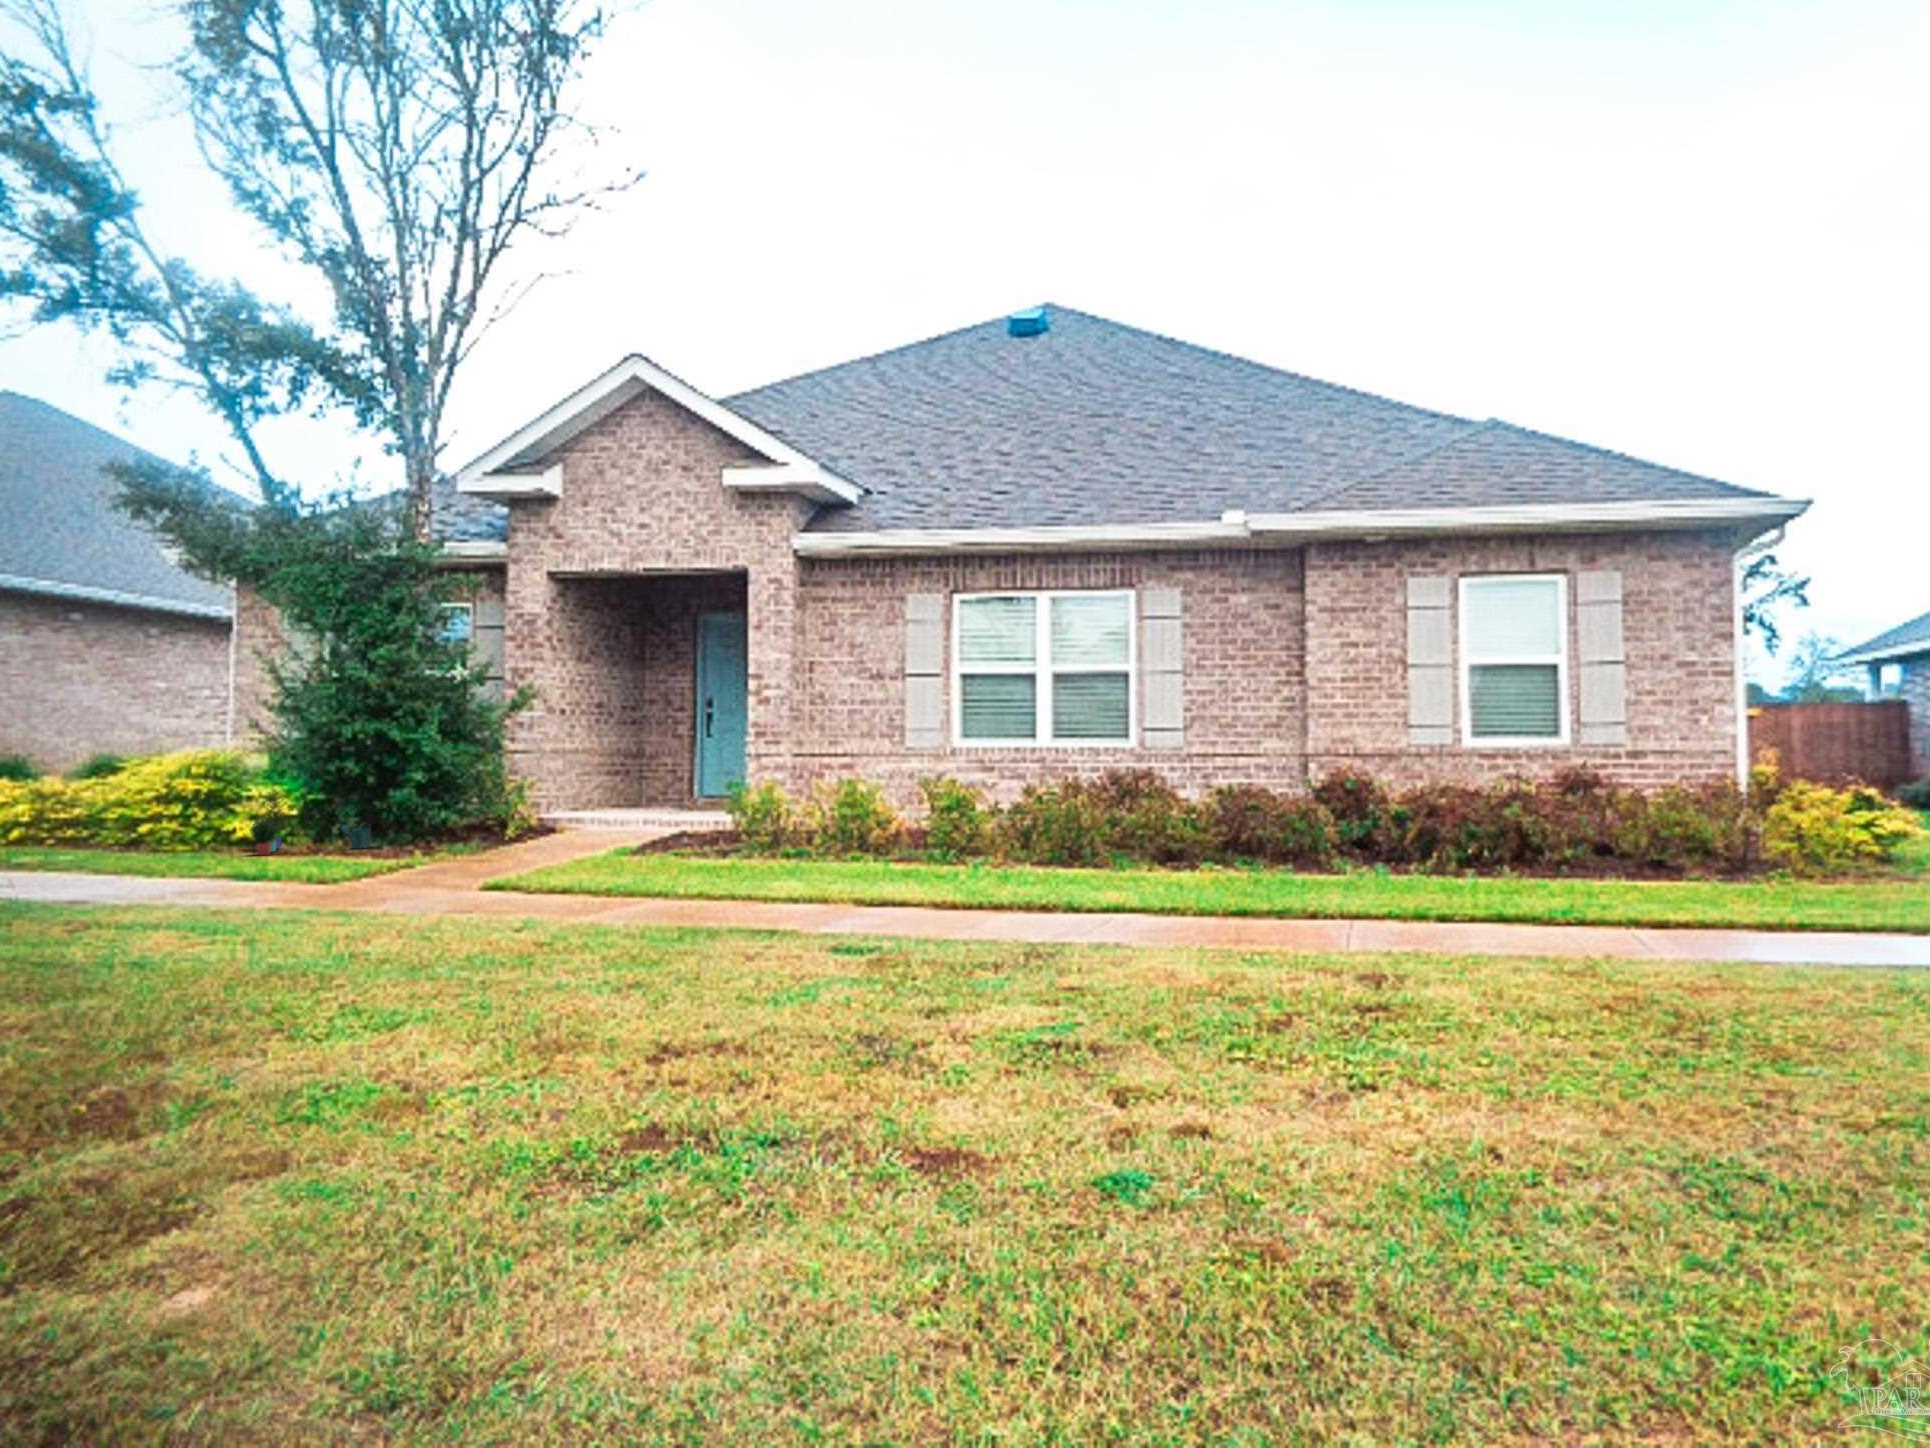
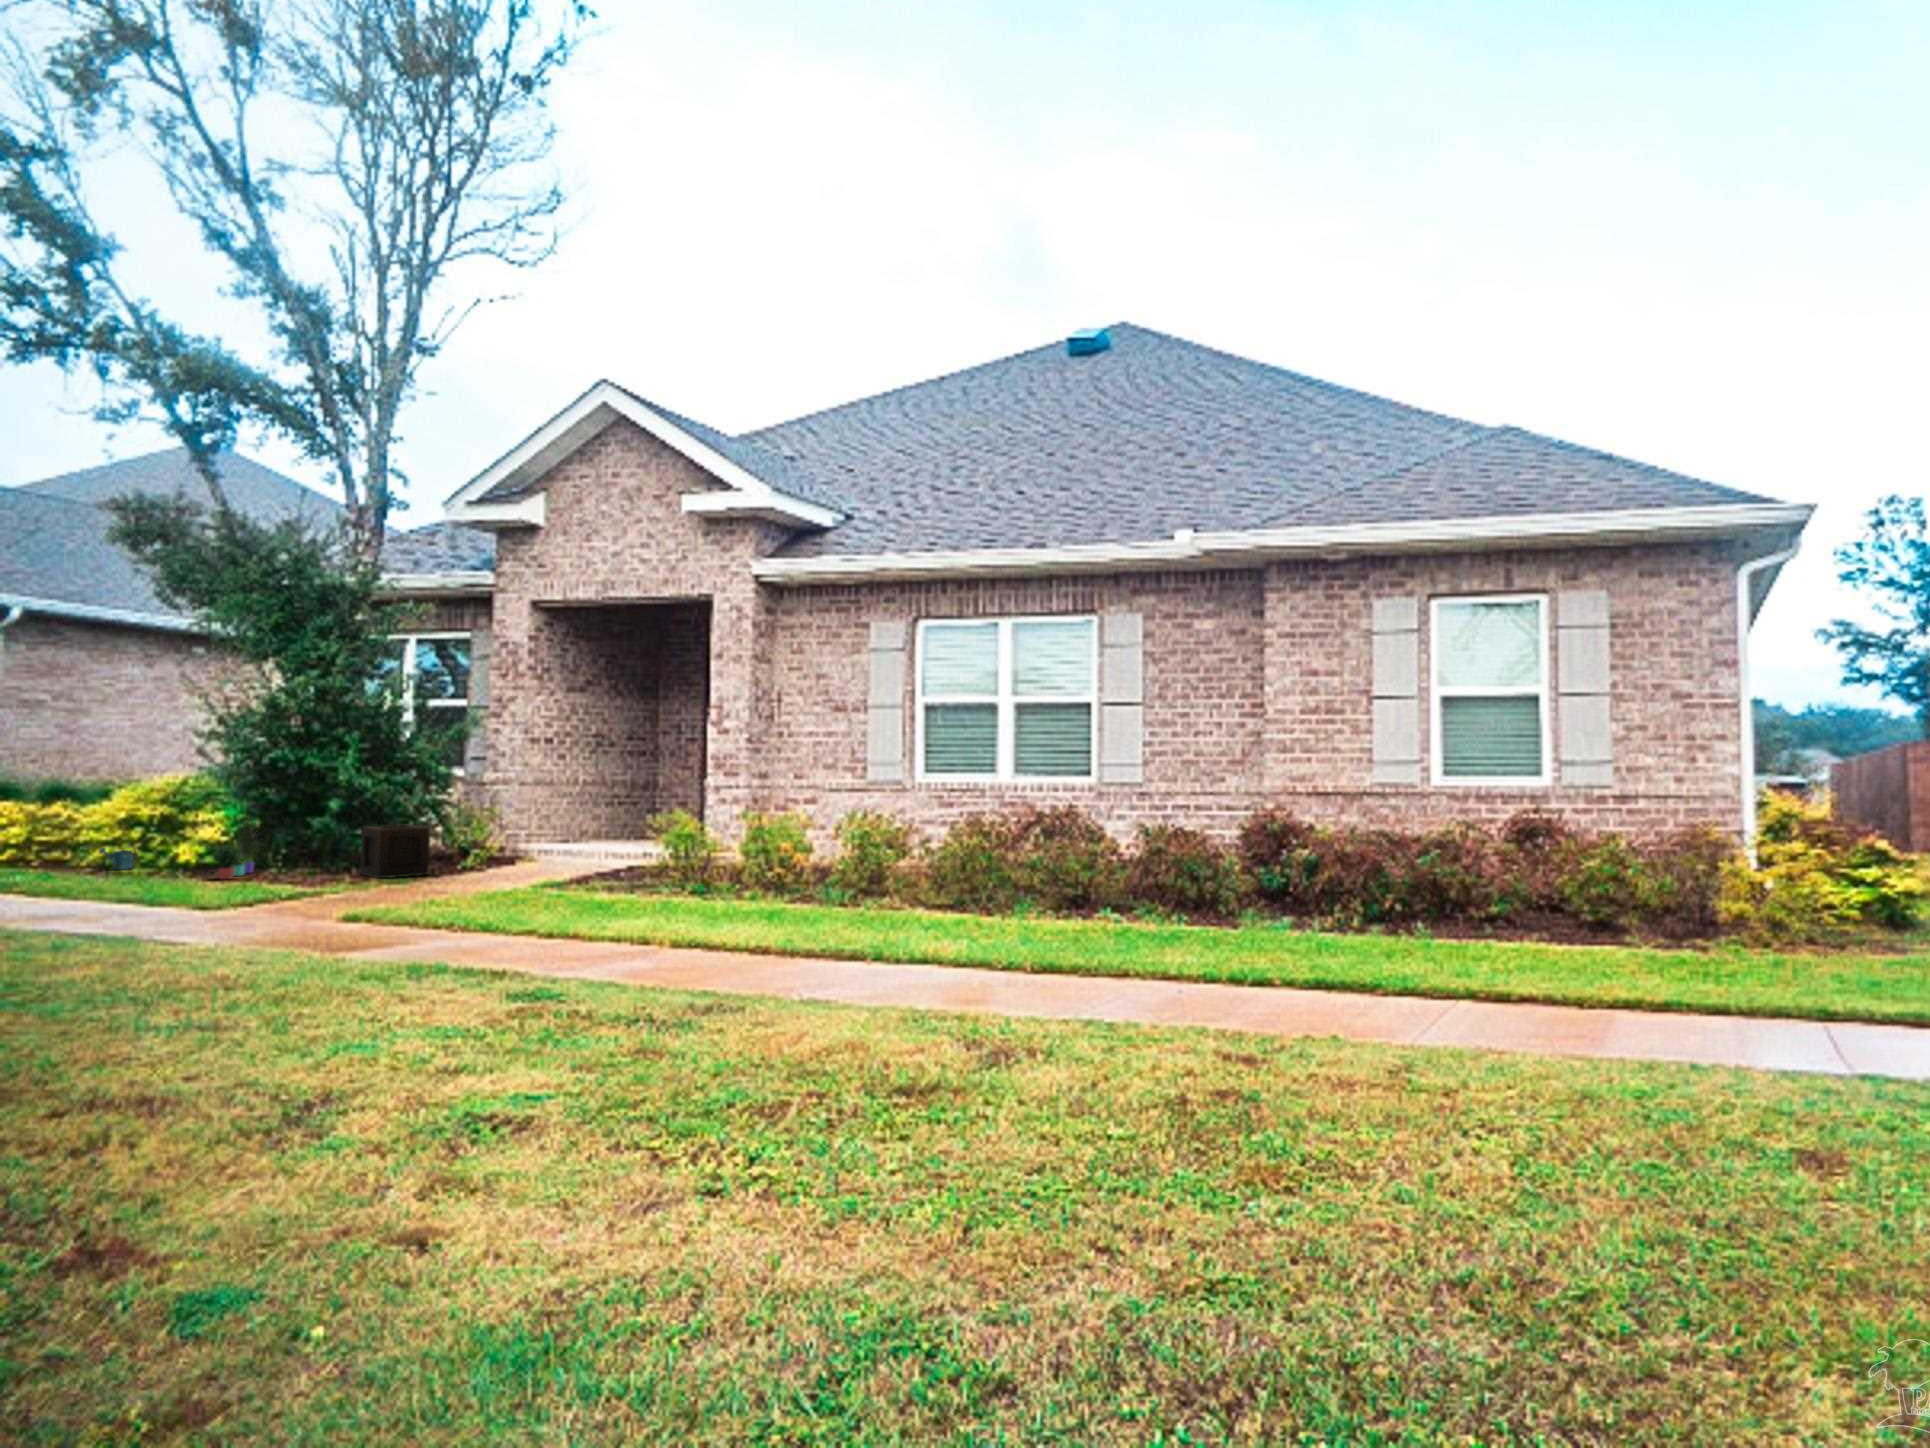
wooden crate: none [401,797,476,851] -> present [361,825,430,878]
watering can: present [341,823,371,849] -> present [99,847,136,870]

